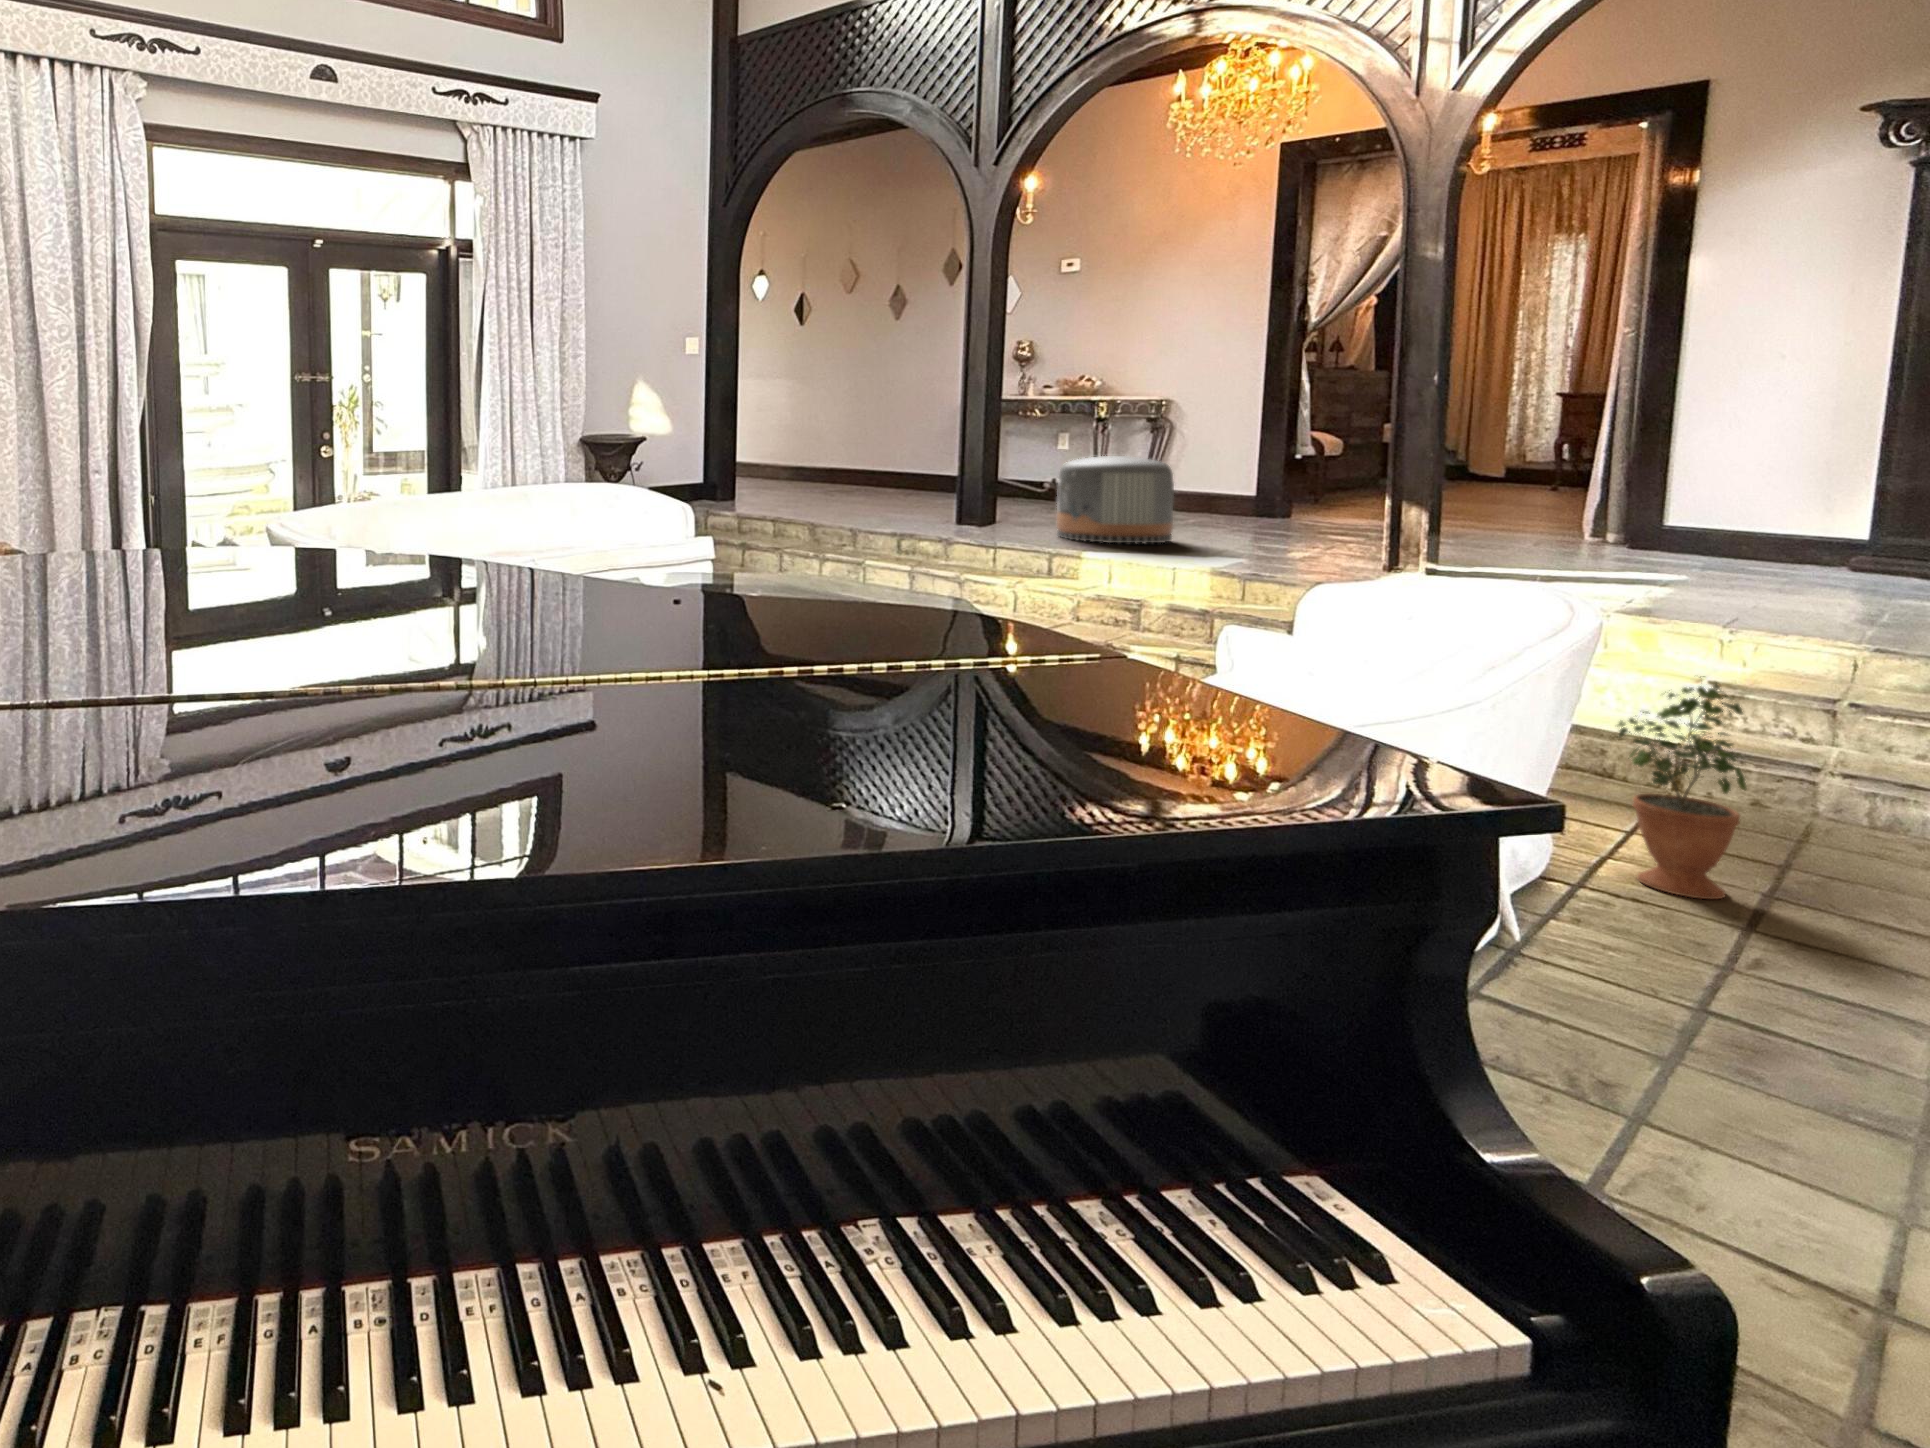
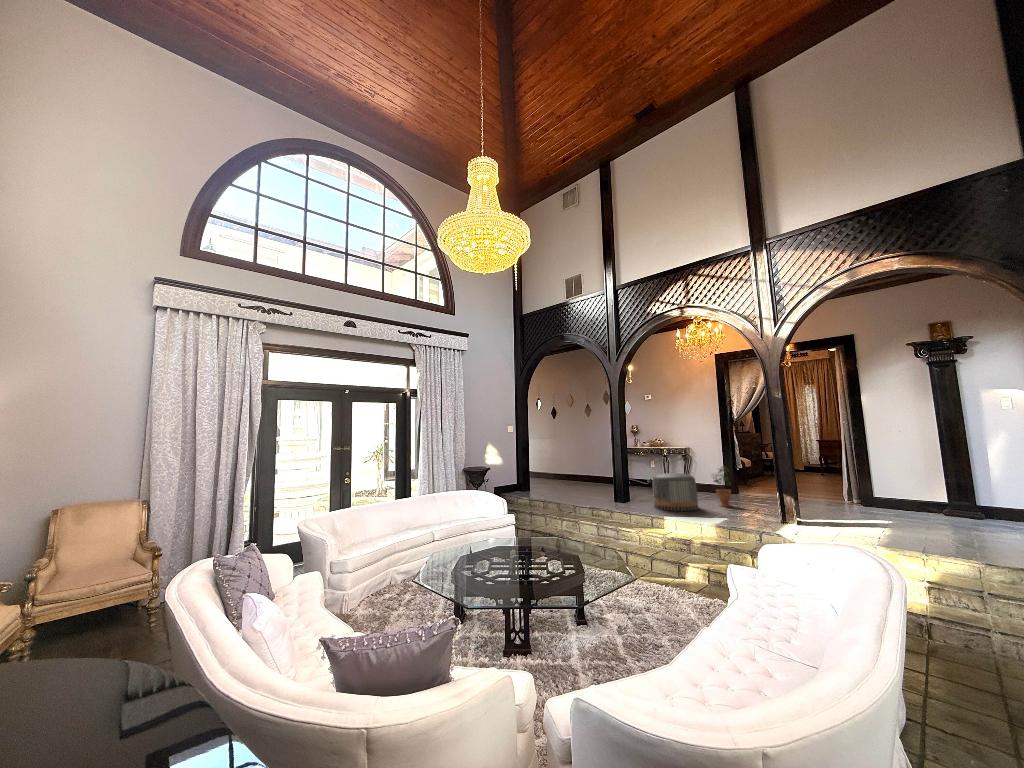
potted plant: present [1618,676,1746,899] -> present [713,467,731,507]

